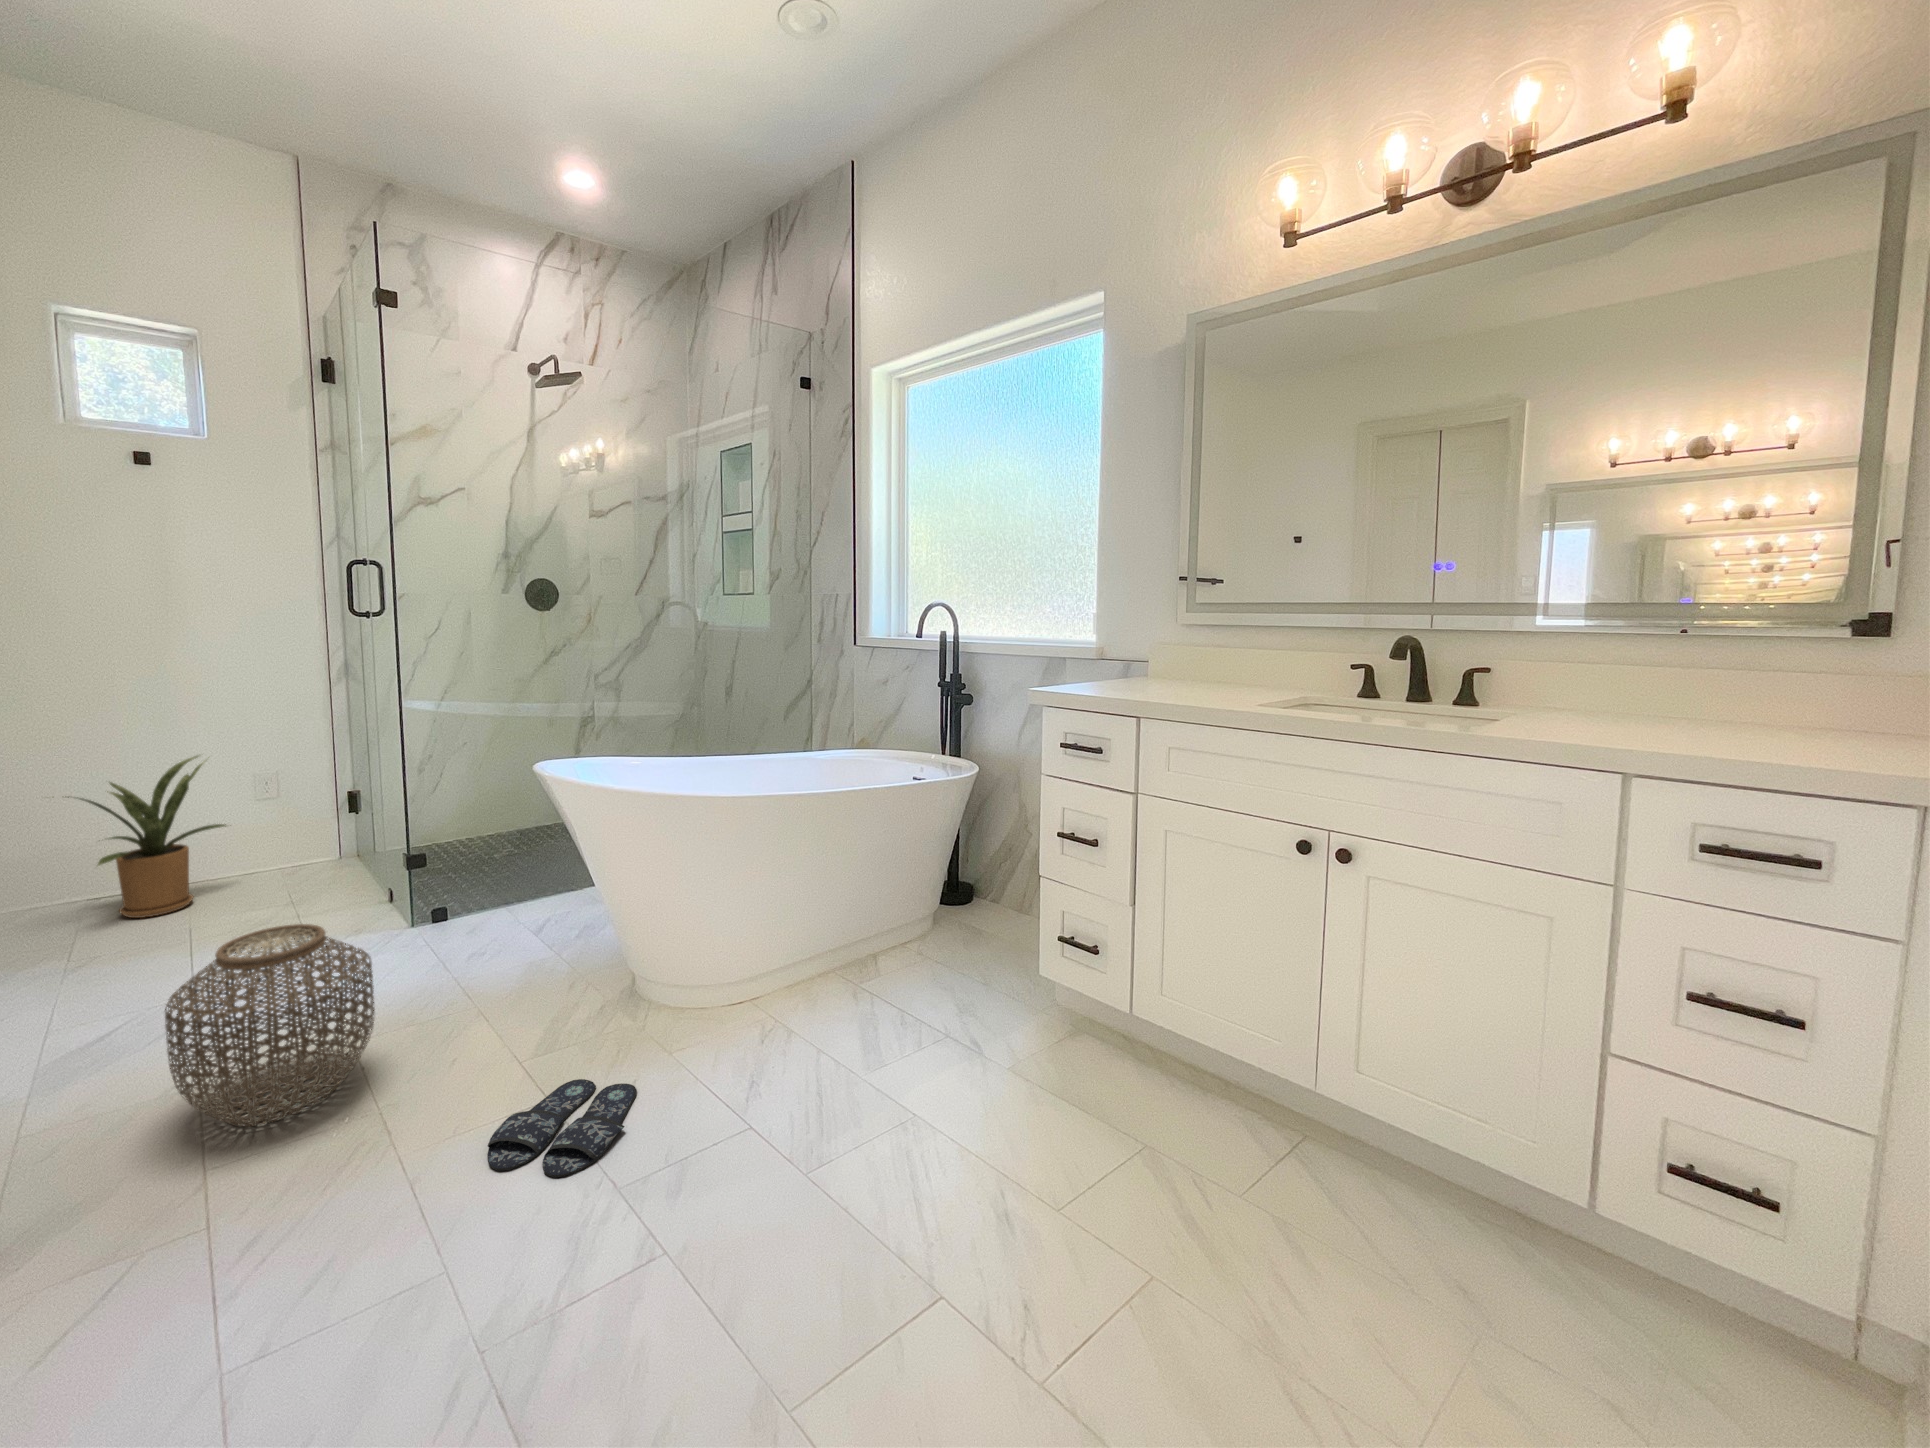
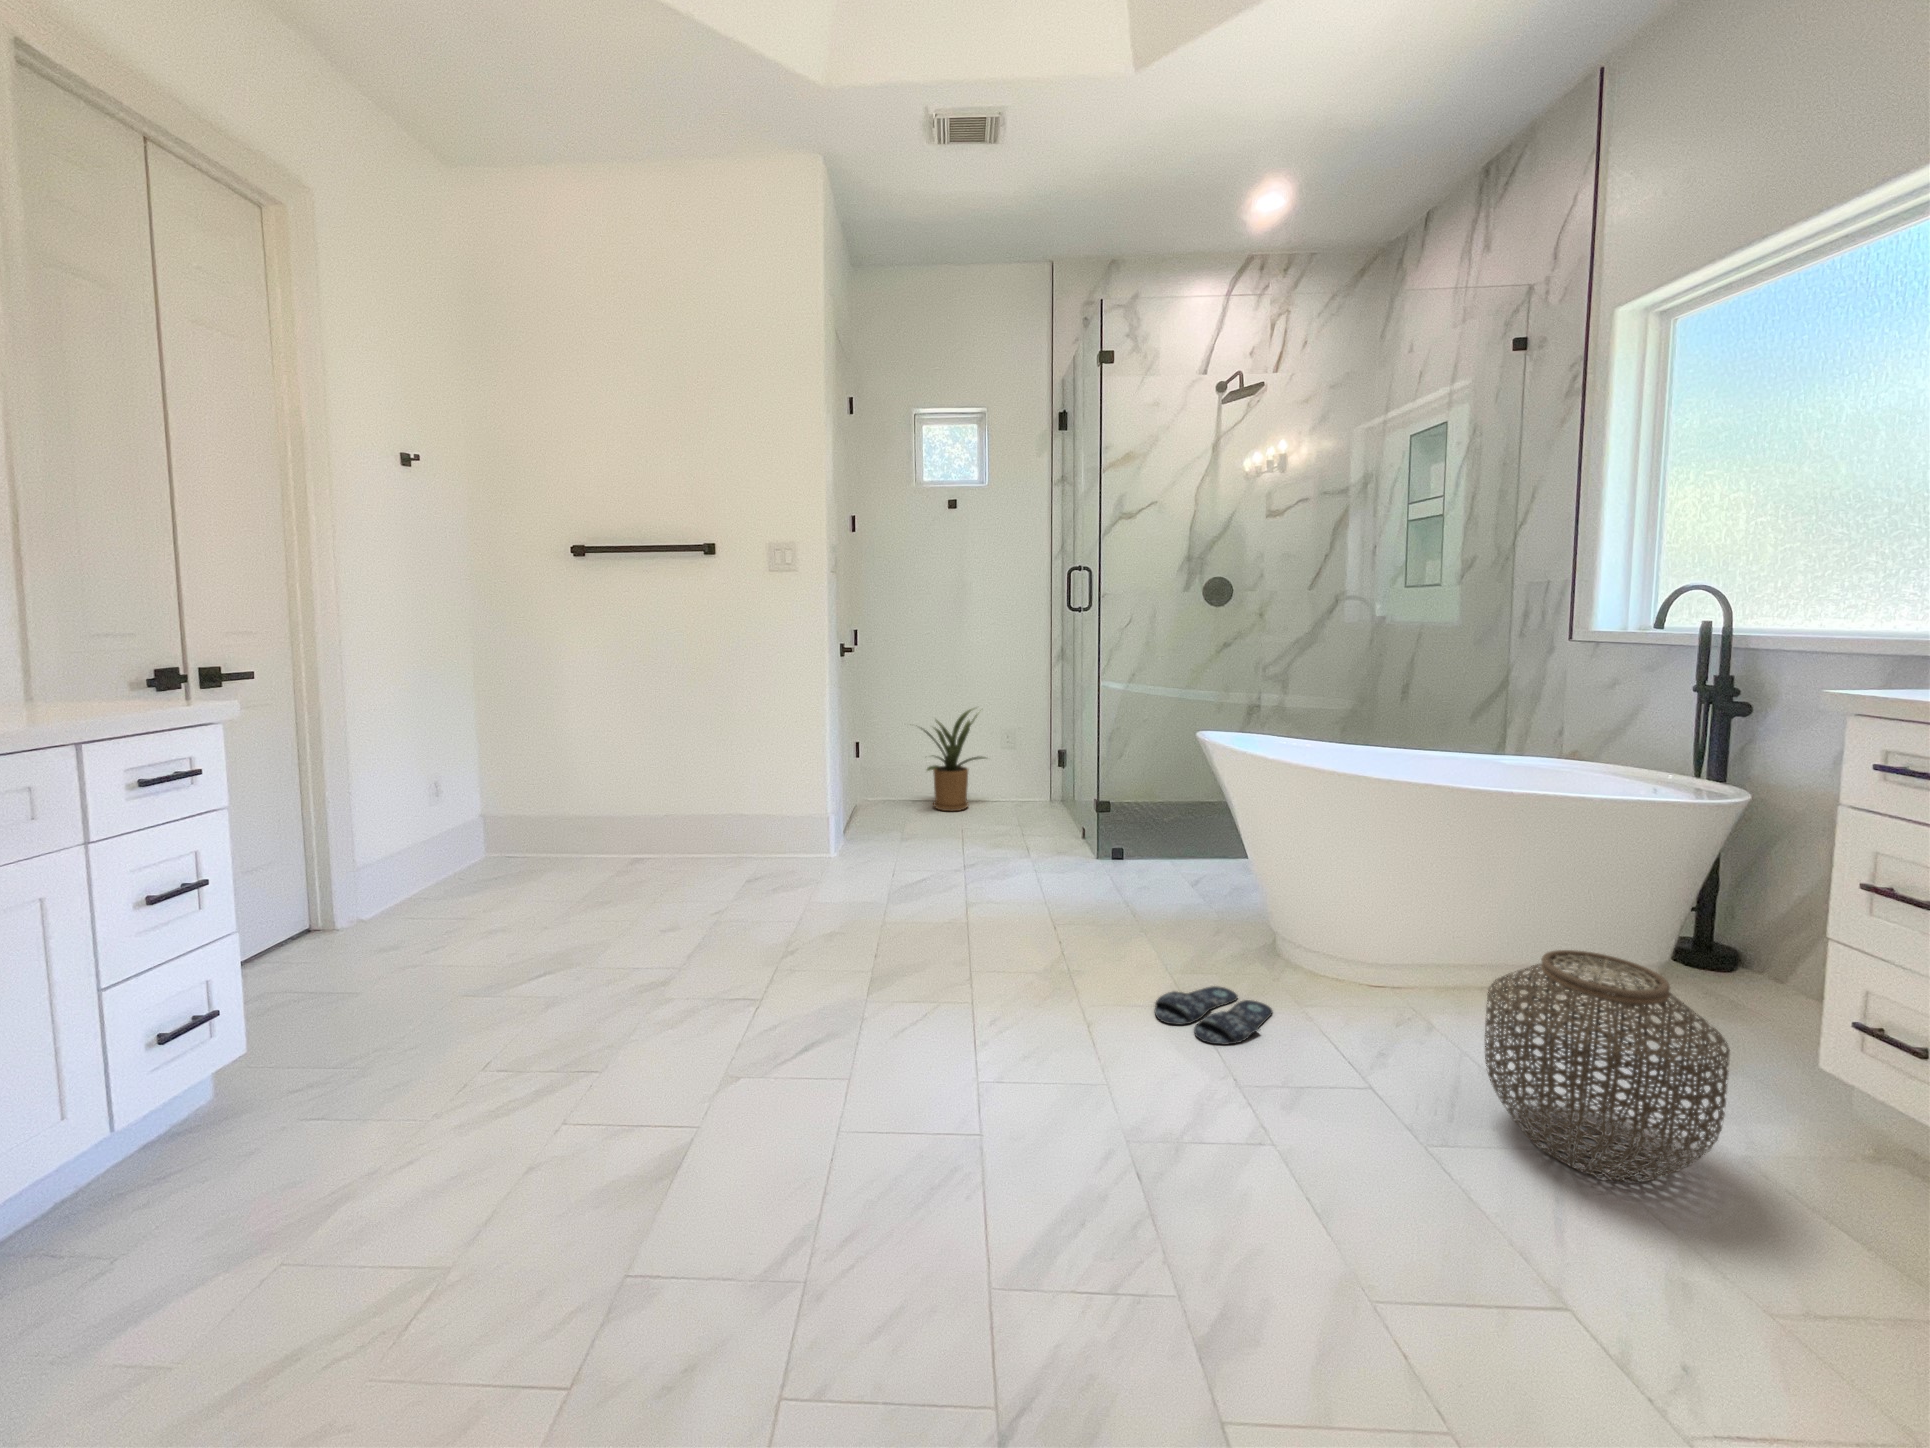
woven basket: present [165,924,375,1126] -> present [1485,950,1730,1182]

